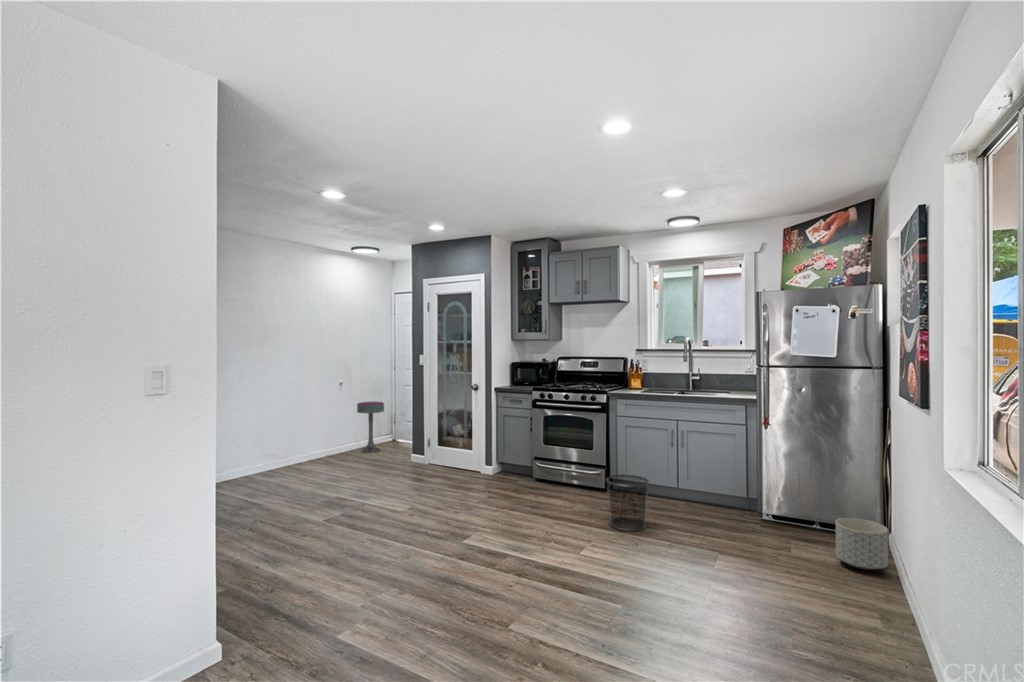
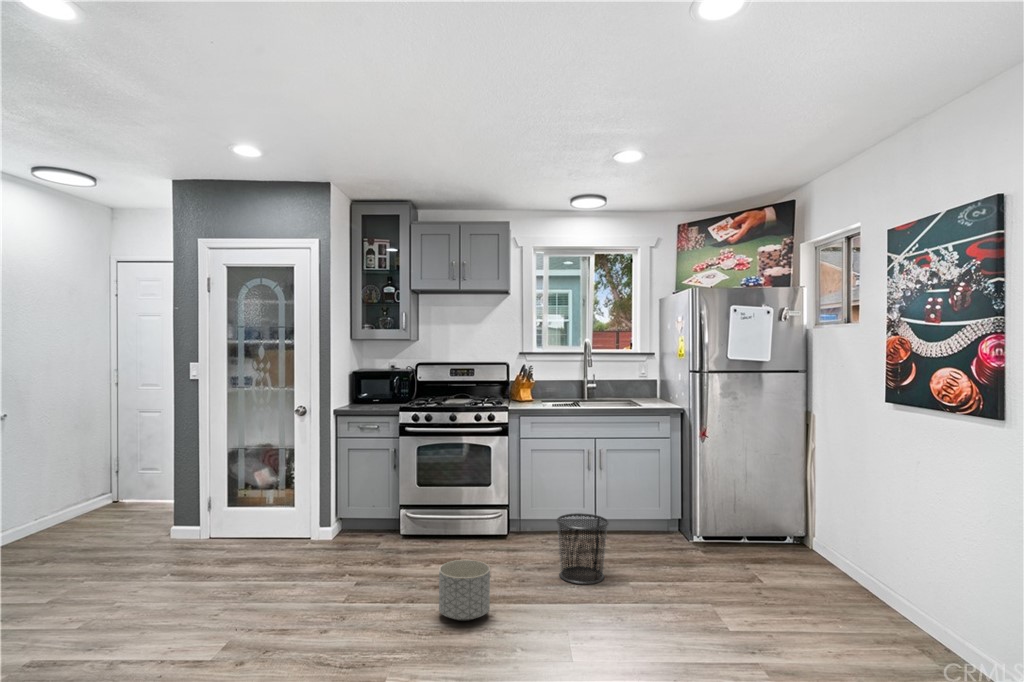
bar stool: present [357,402,384,452] -> none [42,442,96,532]
planter: present [836,518,888,570] -> present [439,560,490,621]

